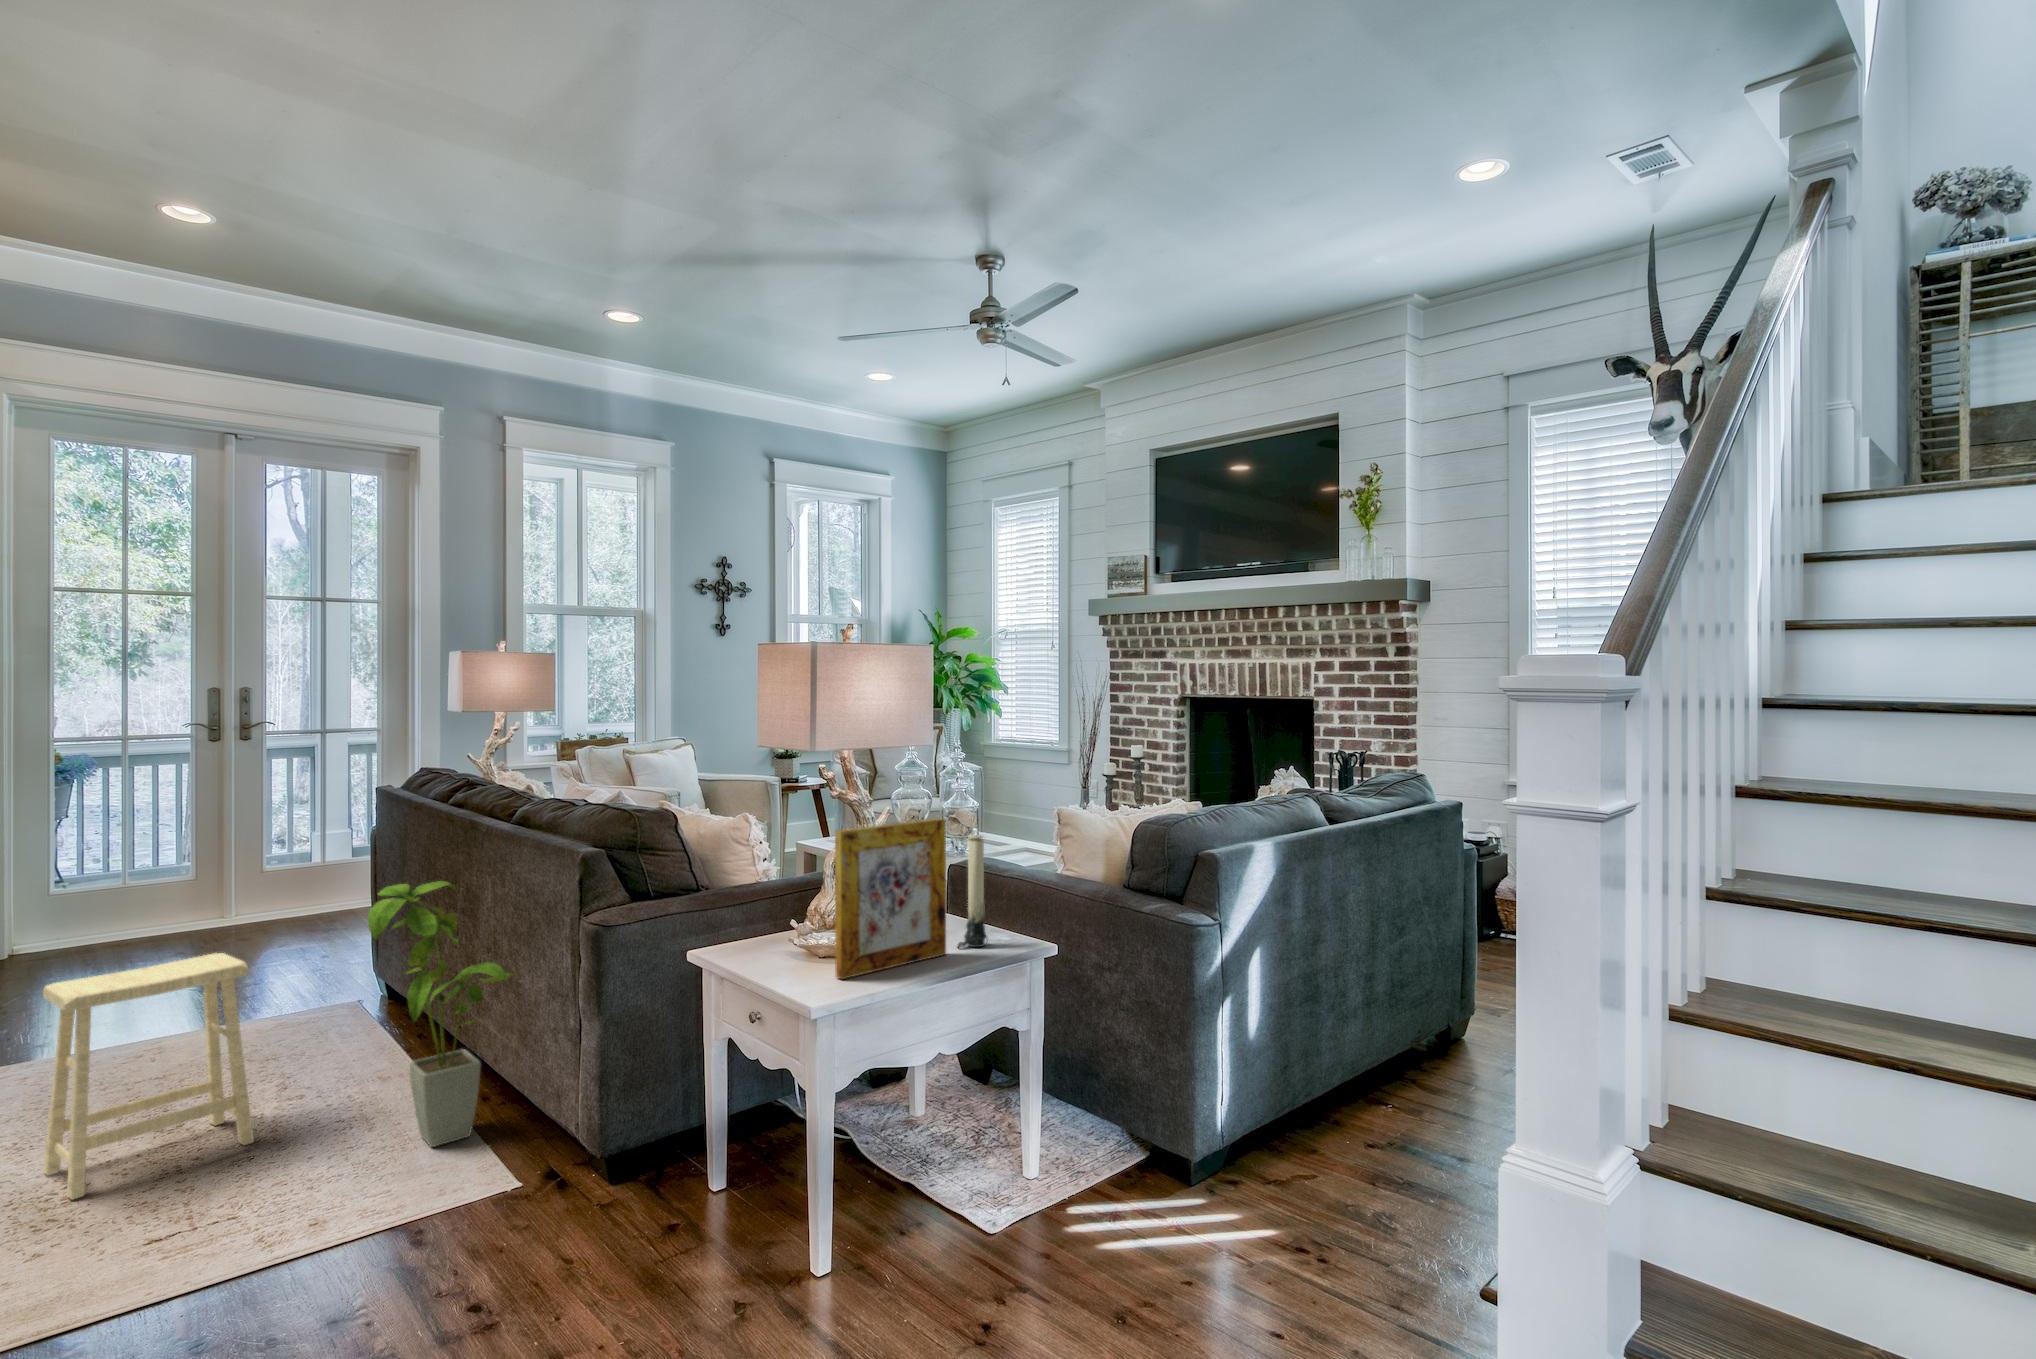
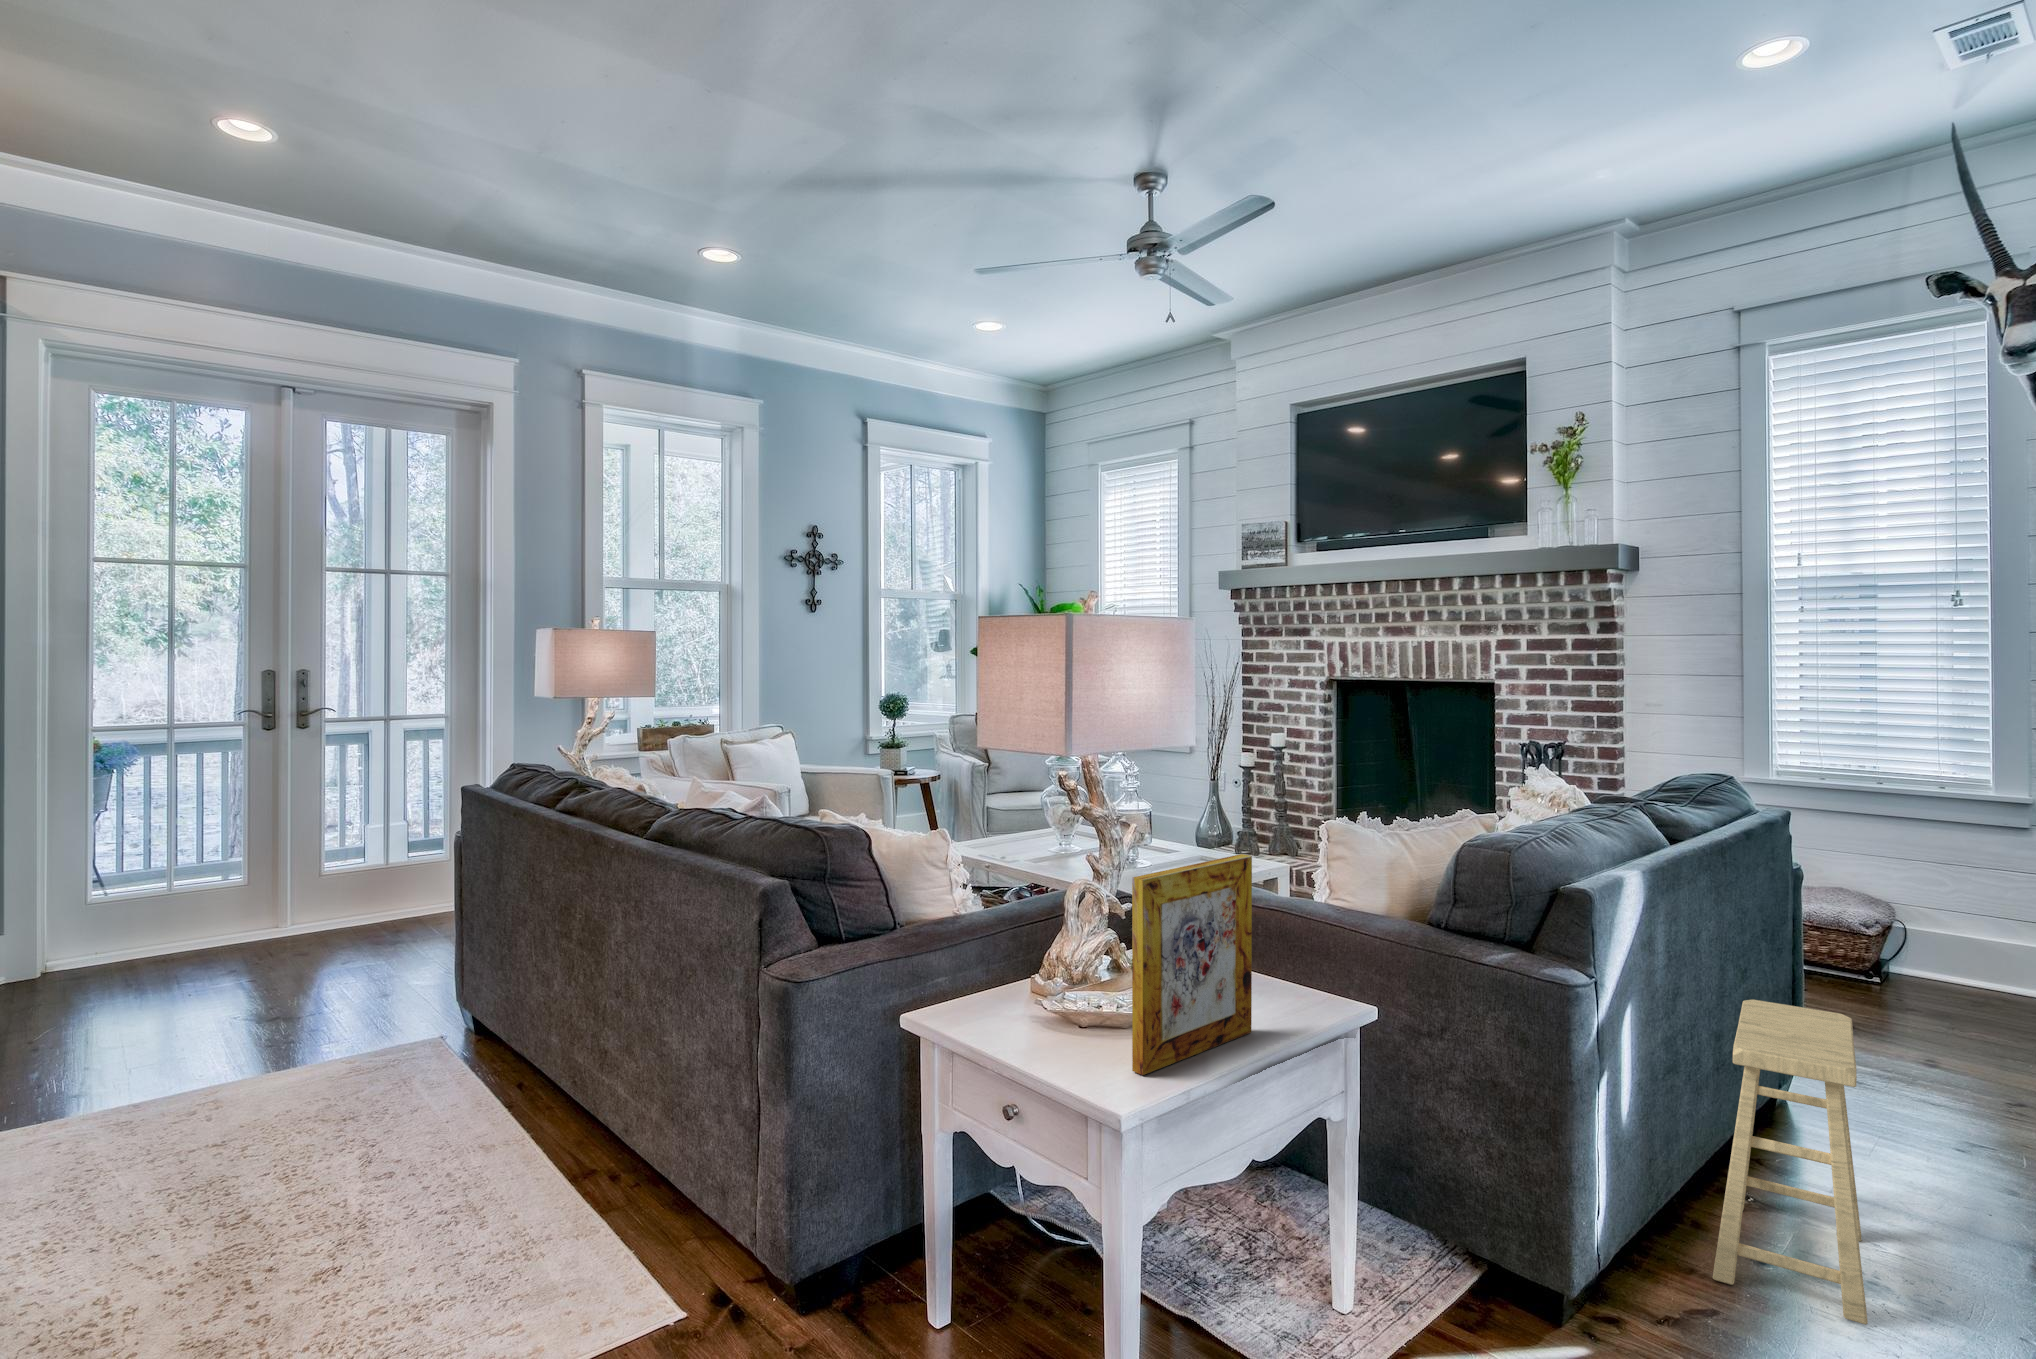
candle: present [958,835,987,948] -> none [1258,874,1295,1022]
house plant: present [368,881,515,1147] -> none [496,921,674,1248]
footstool: present [43,953,254,1200] -> present [1713,999,1868,1325]

